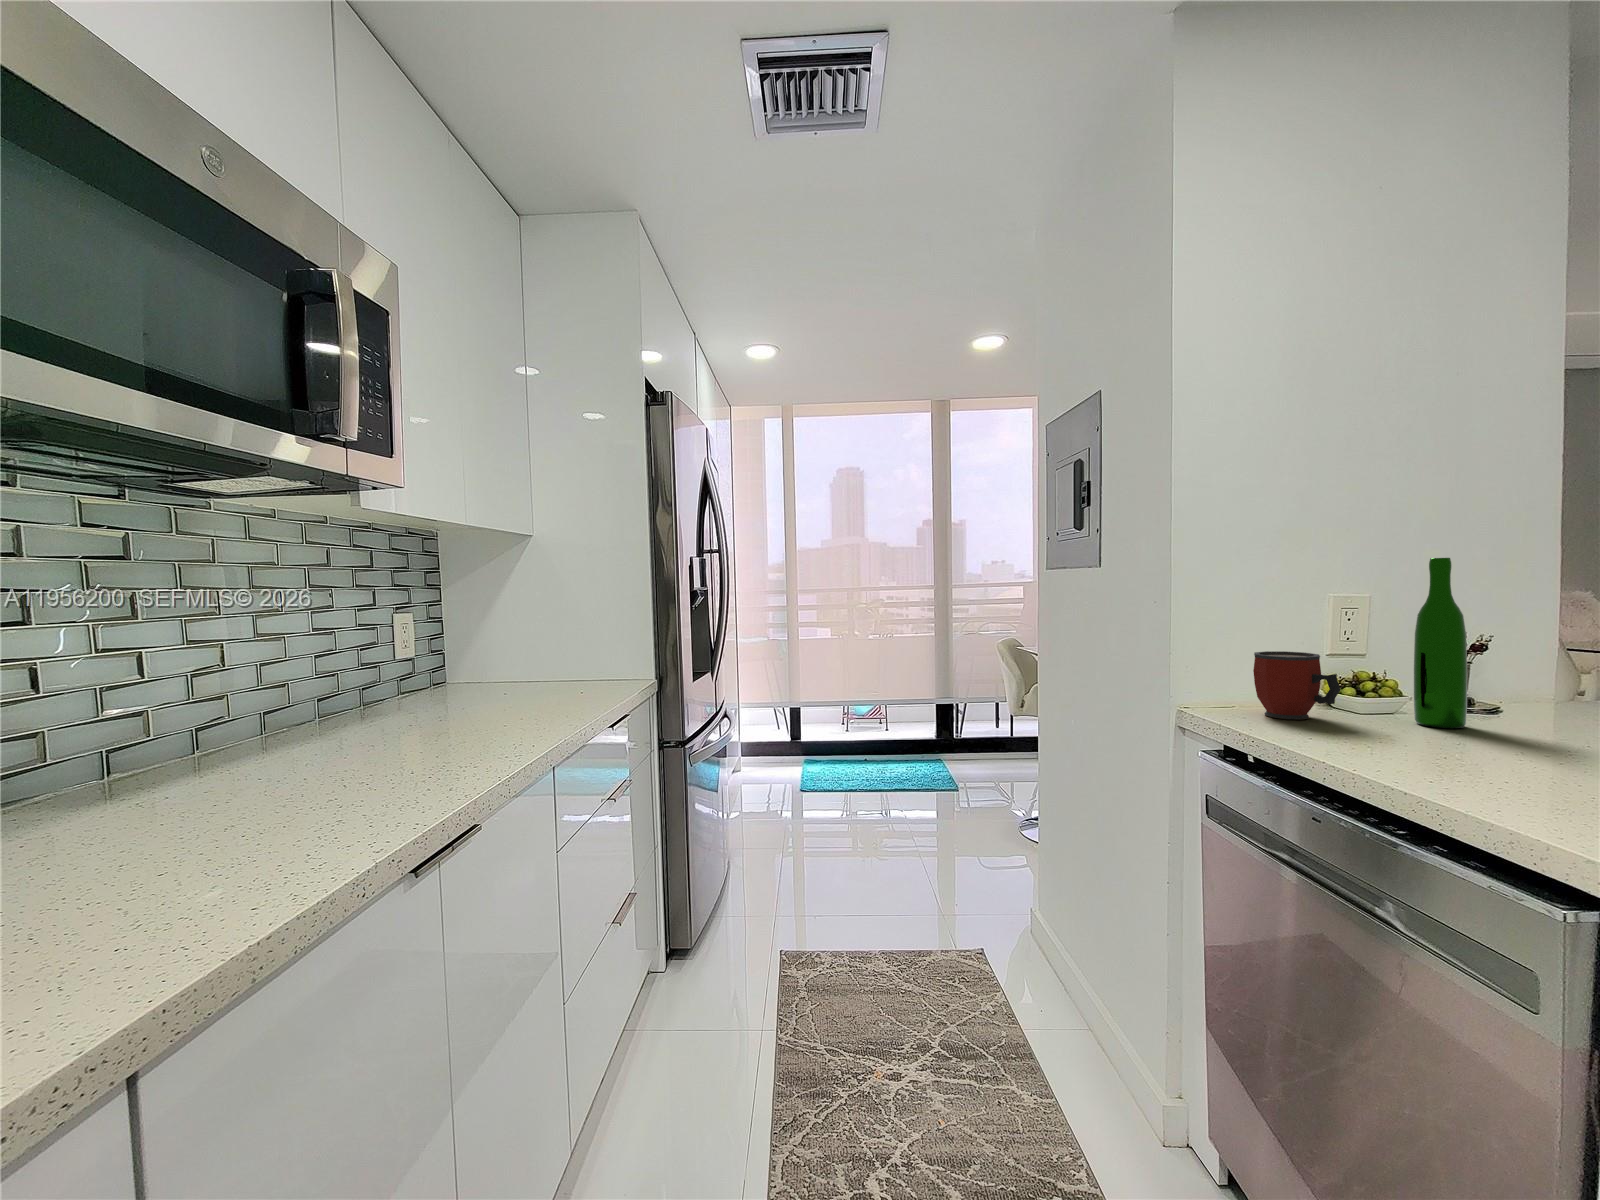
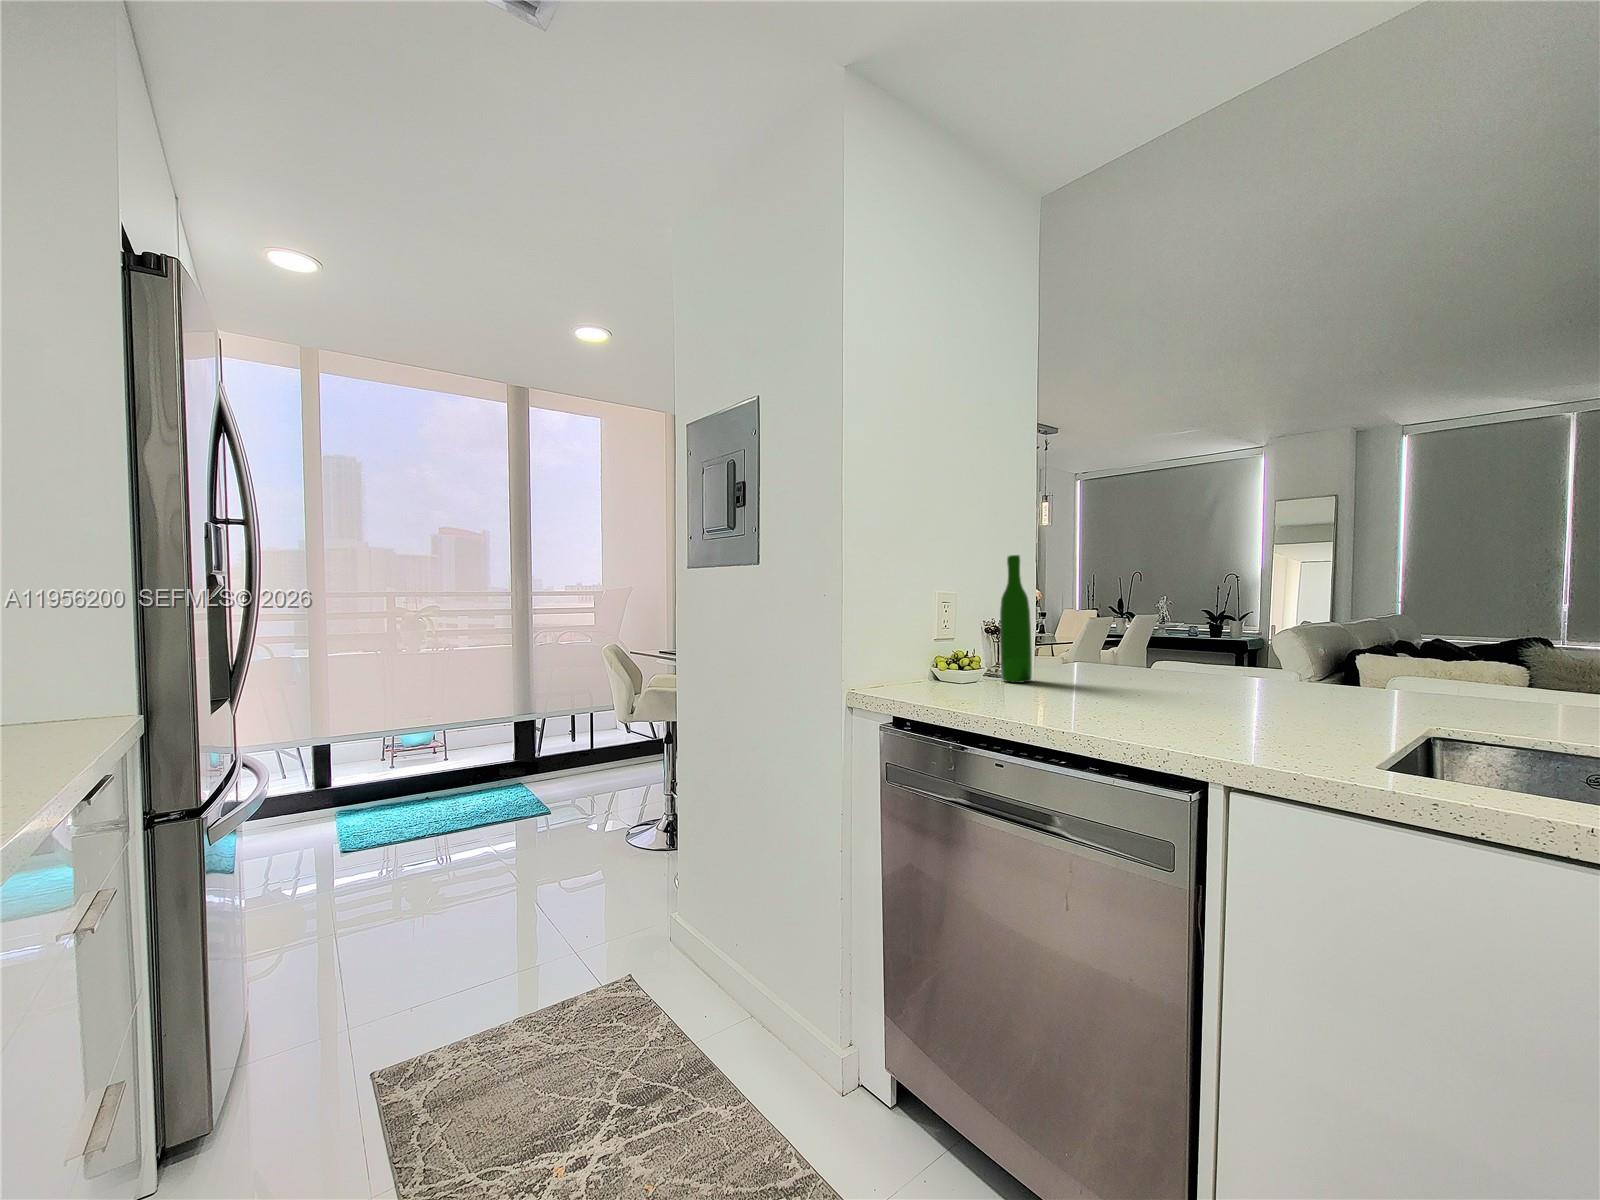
mug: present [1253,651,1341,719] -> none [901,633,966,689]

